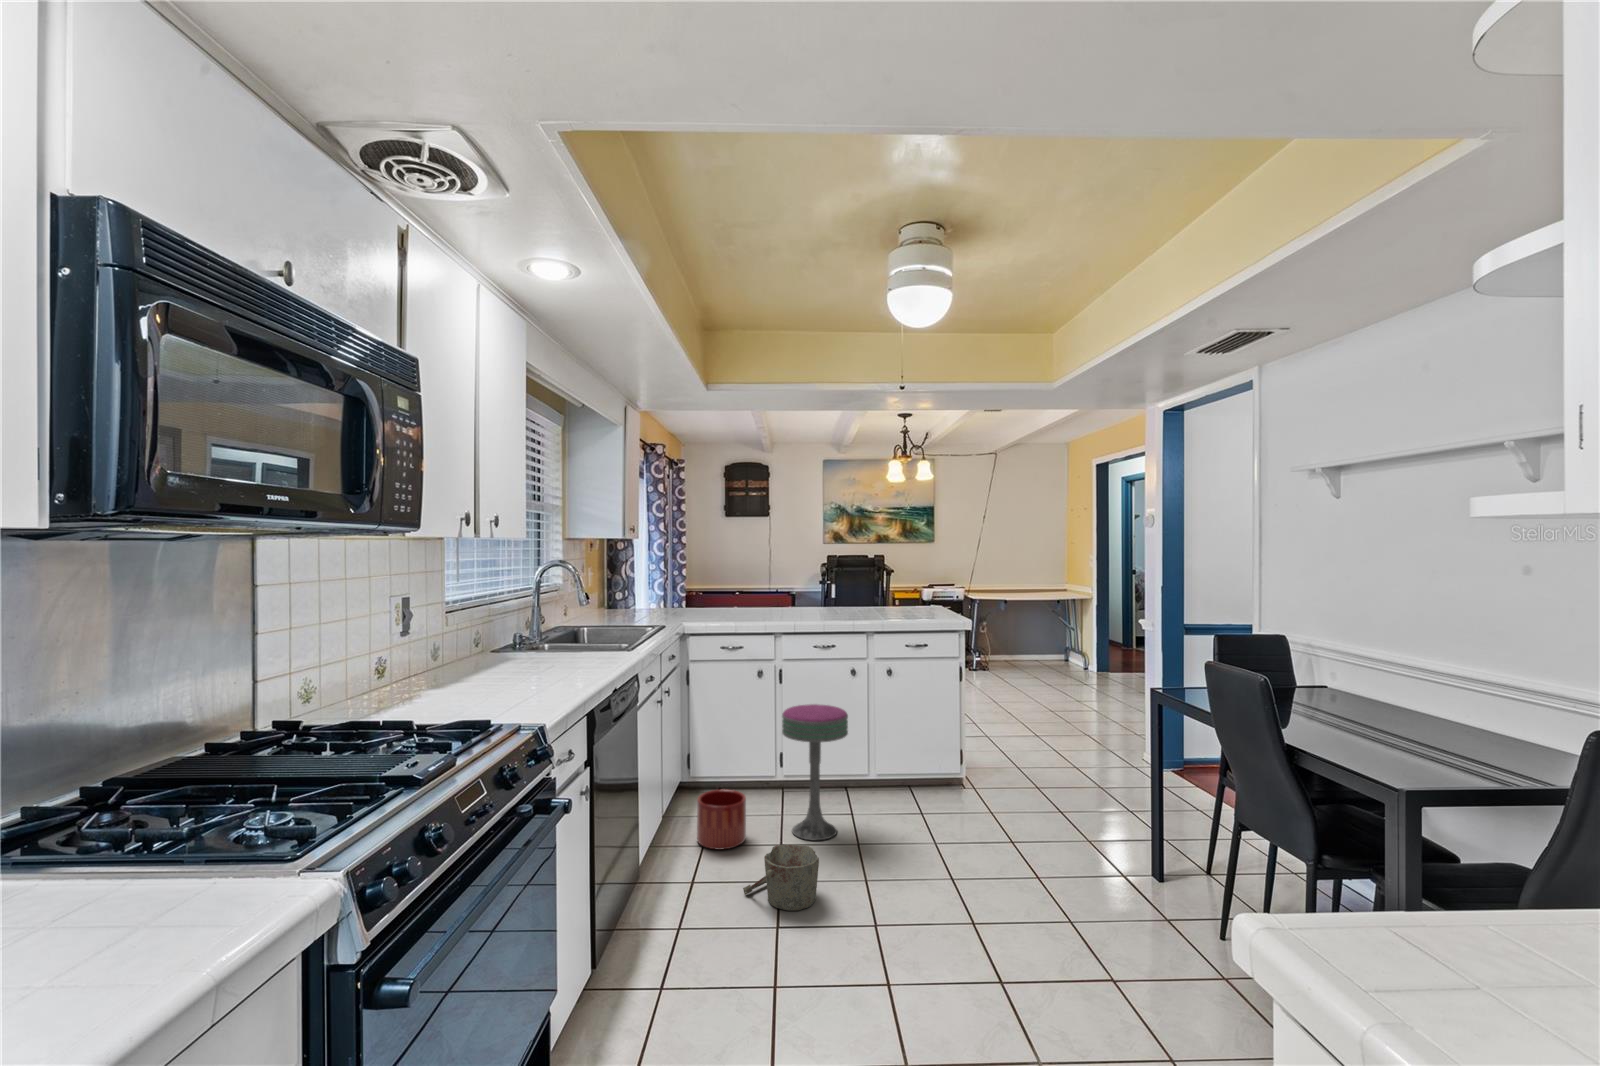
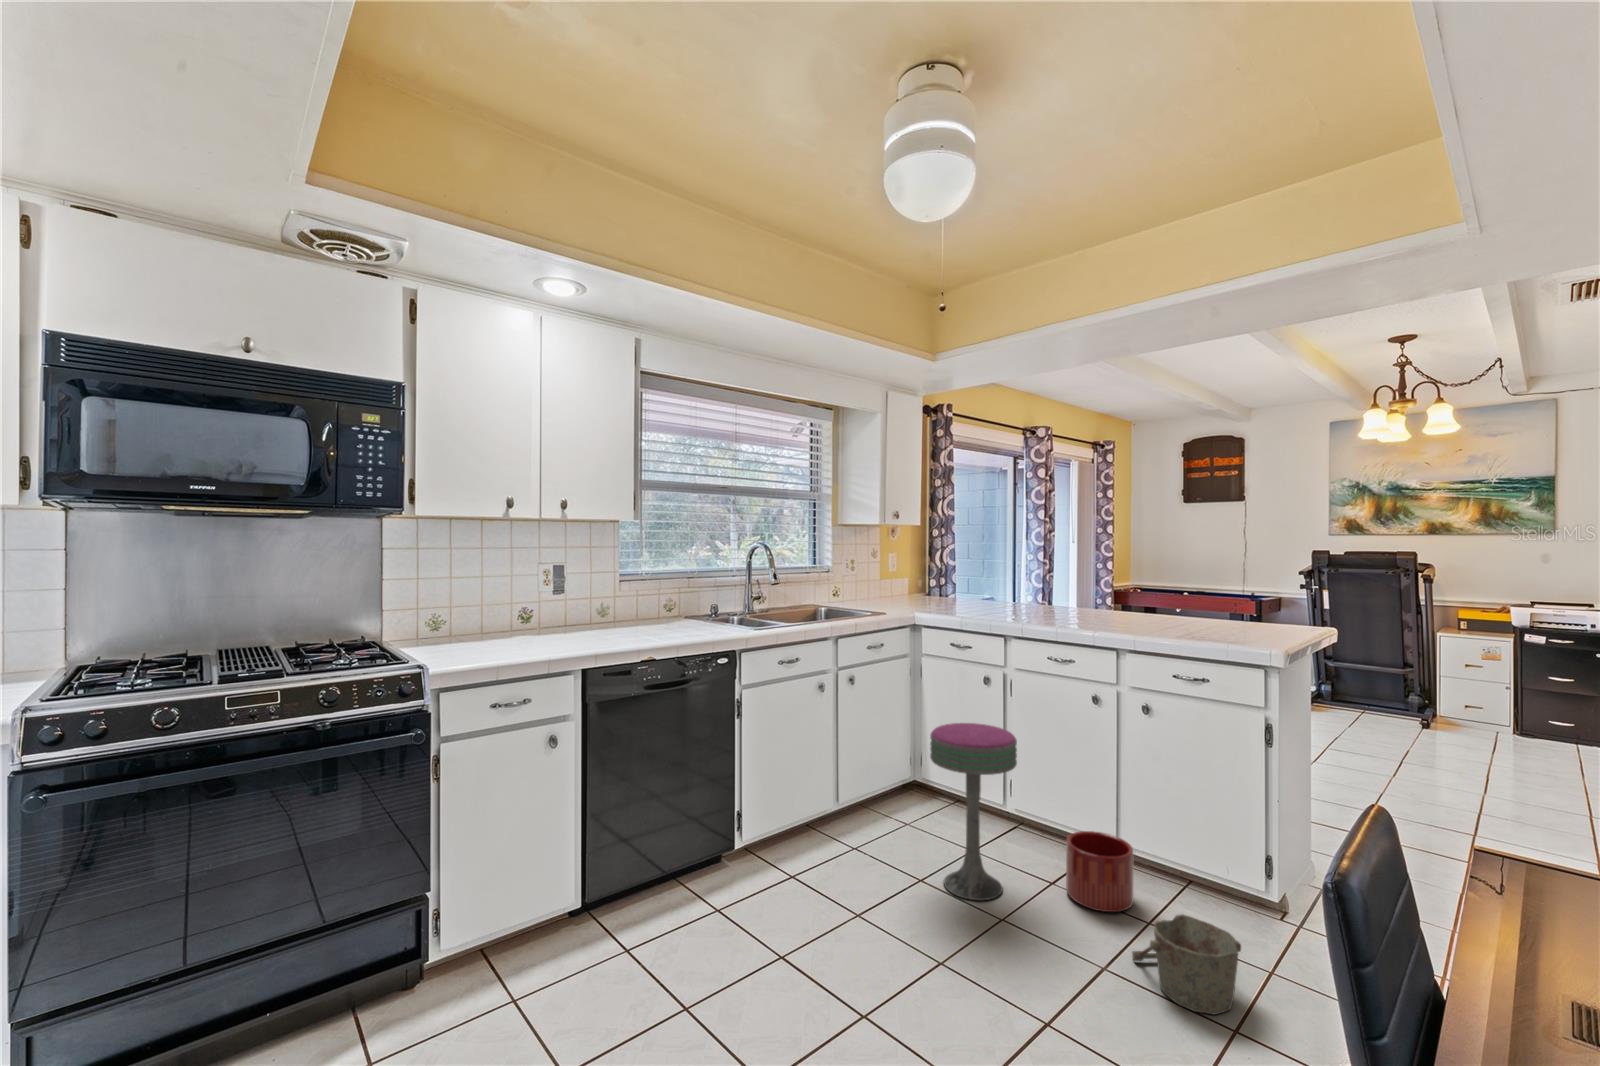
planter: present [697,789,746,850] -> present [1066,831,1133,912]
bucket: present [743,845,819,911] -> present [1132,915,1241,1014]

